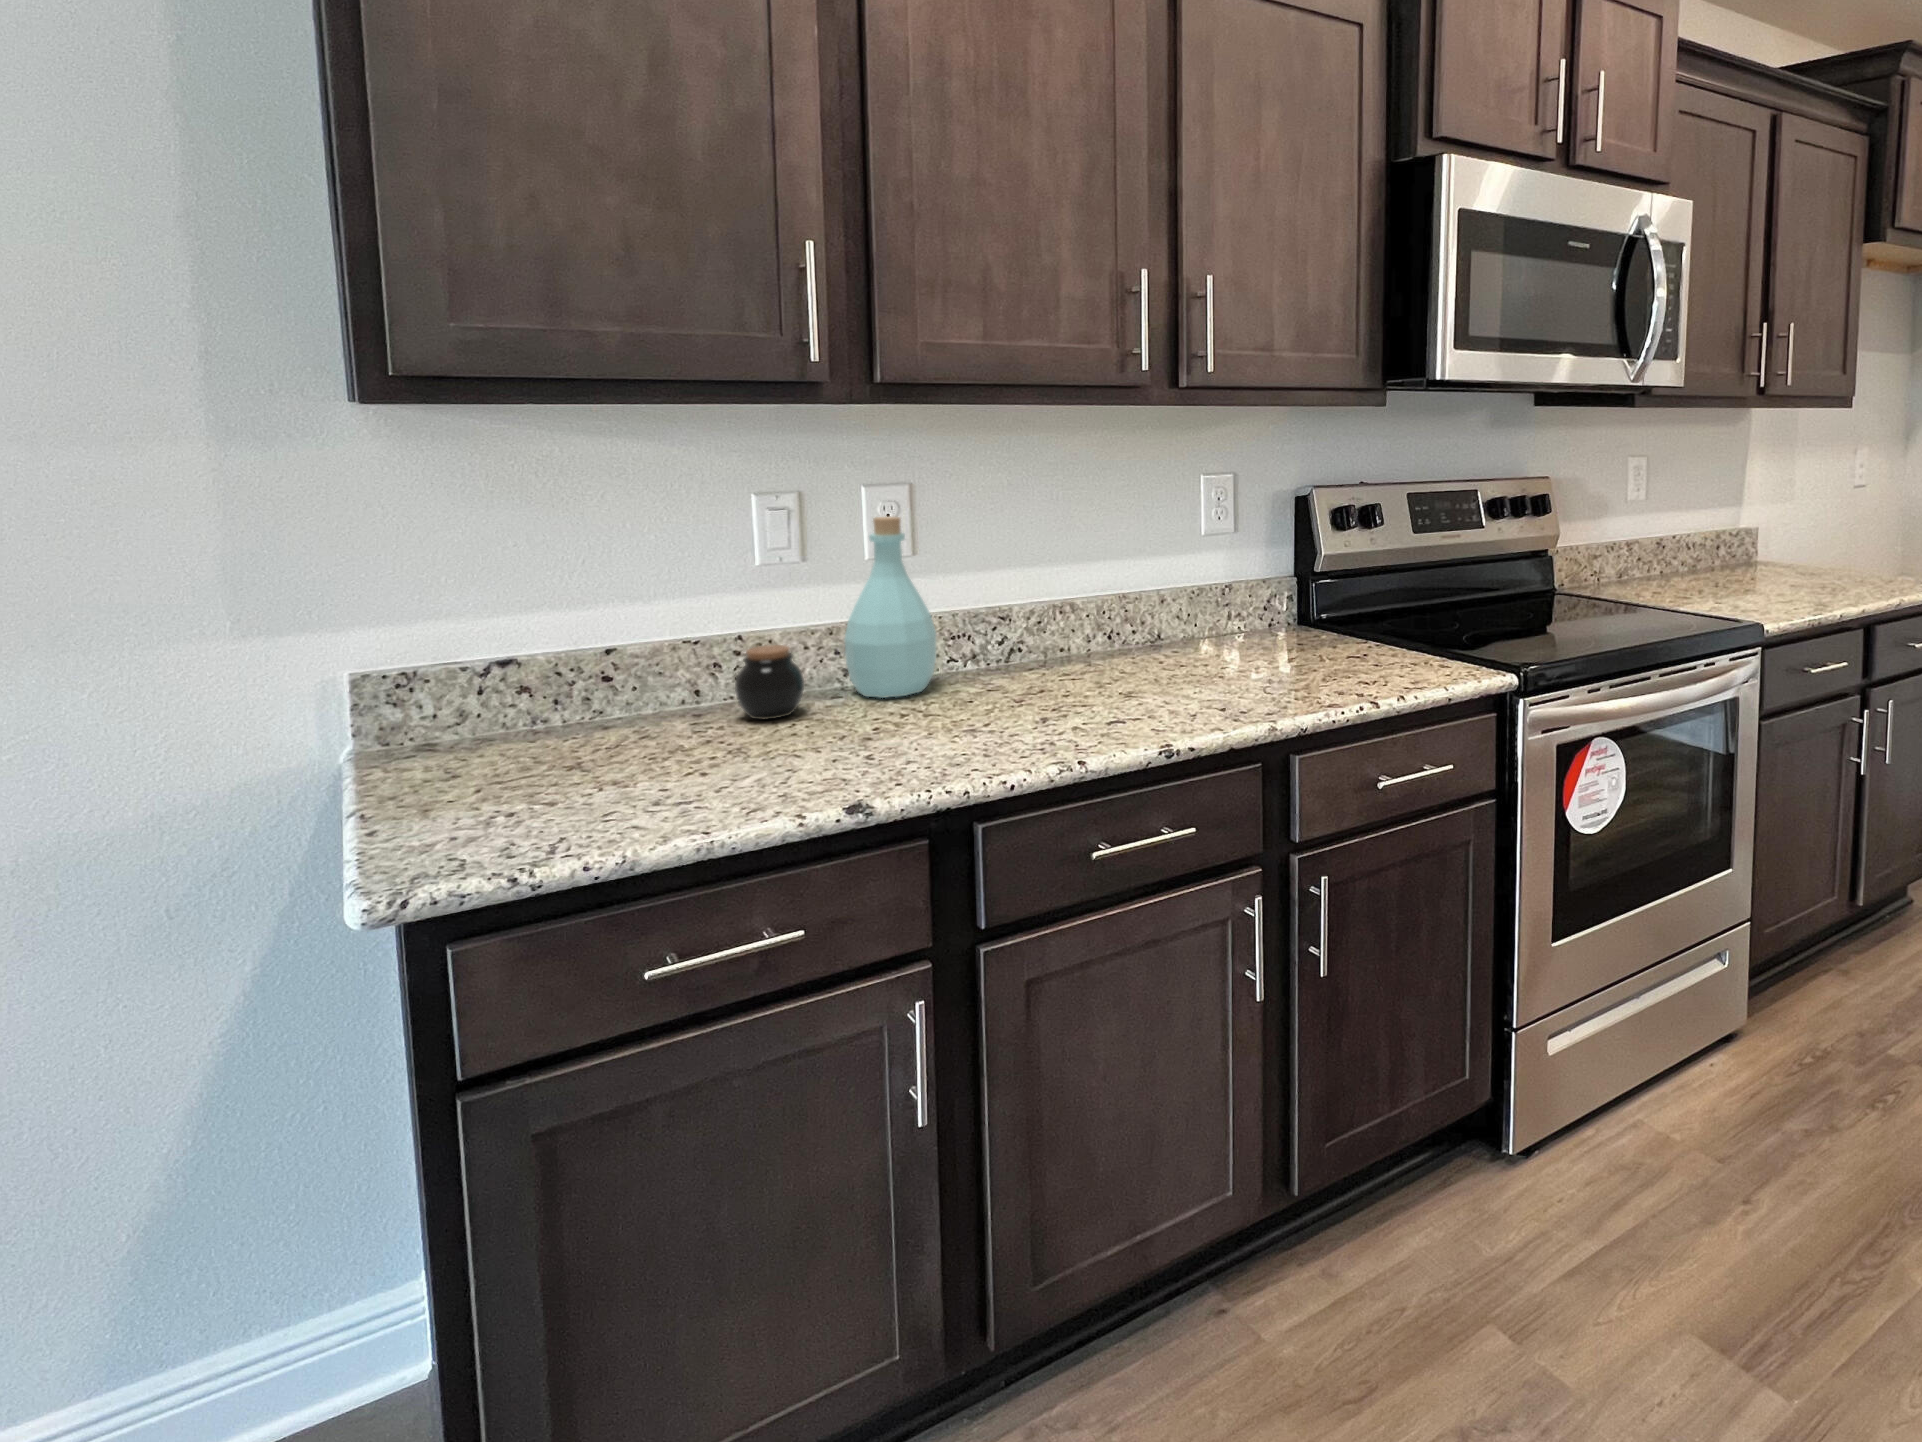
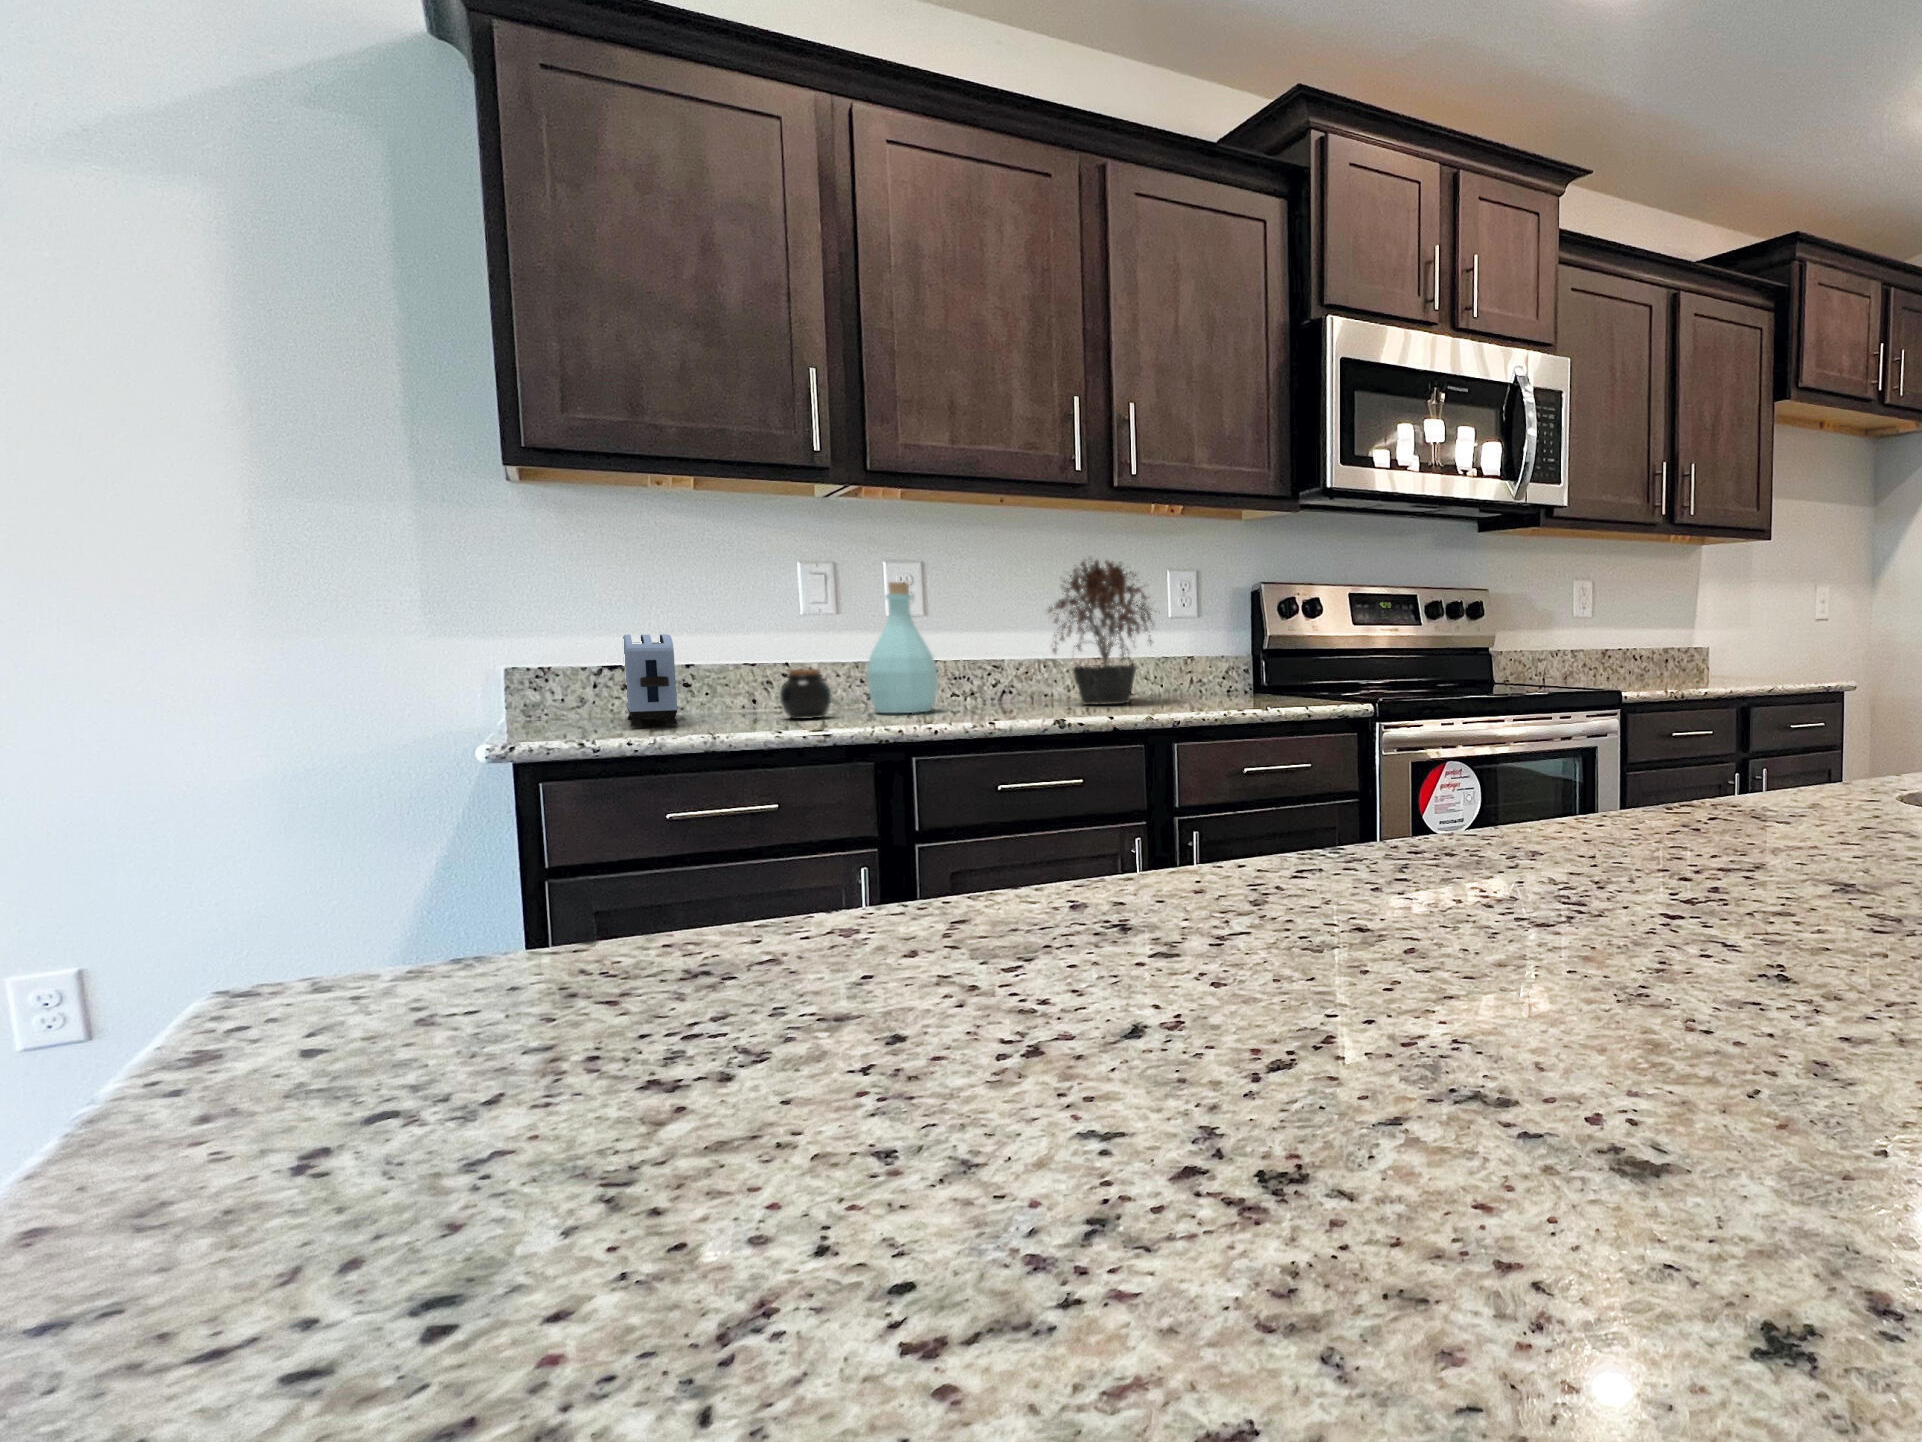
potted plant: none [1064,466,1207,662] -> present [1048,560,1154,705]
toaster: none [515,608,601,759] -> present [623,634,678,726]

